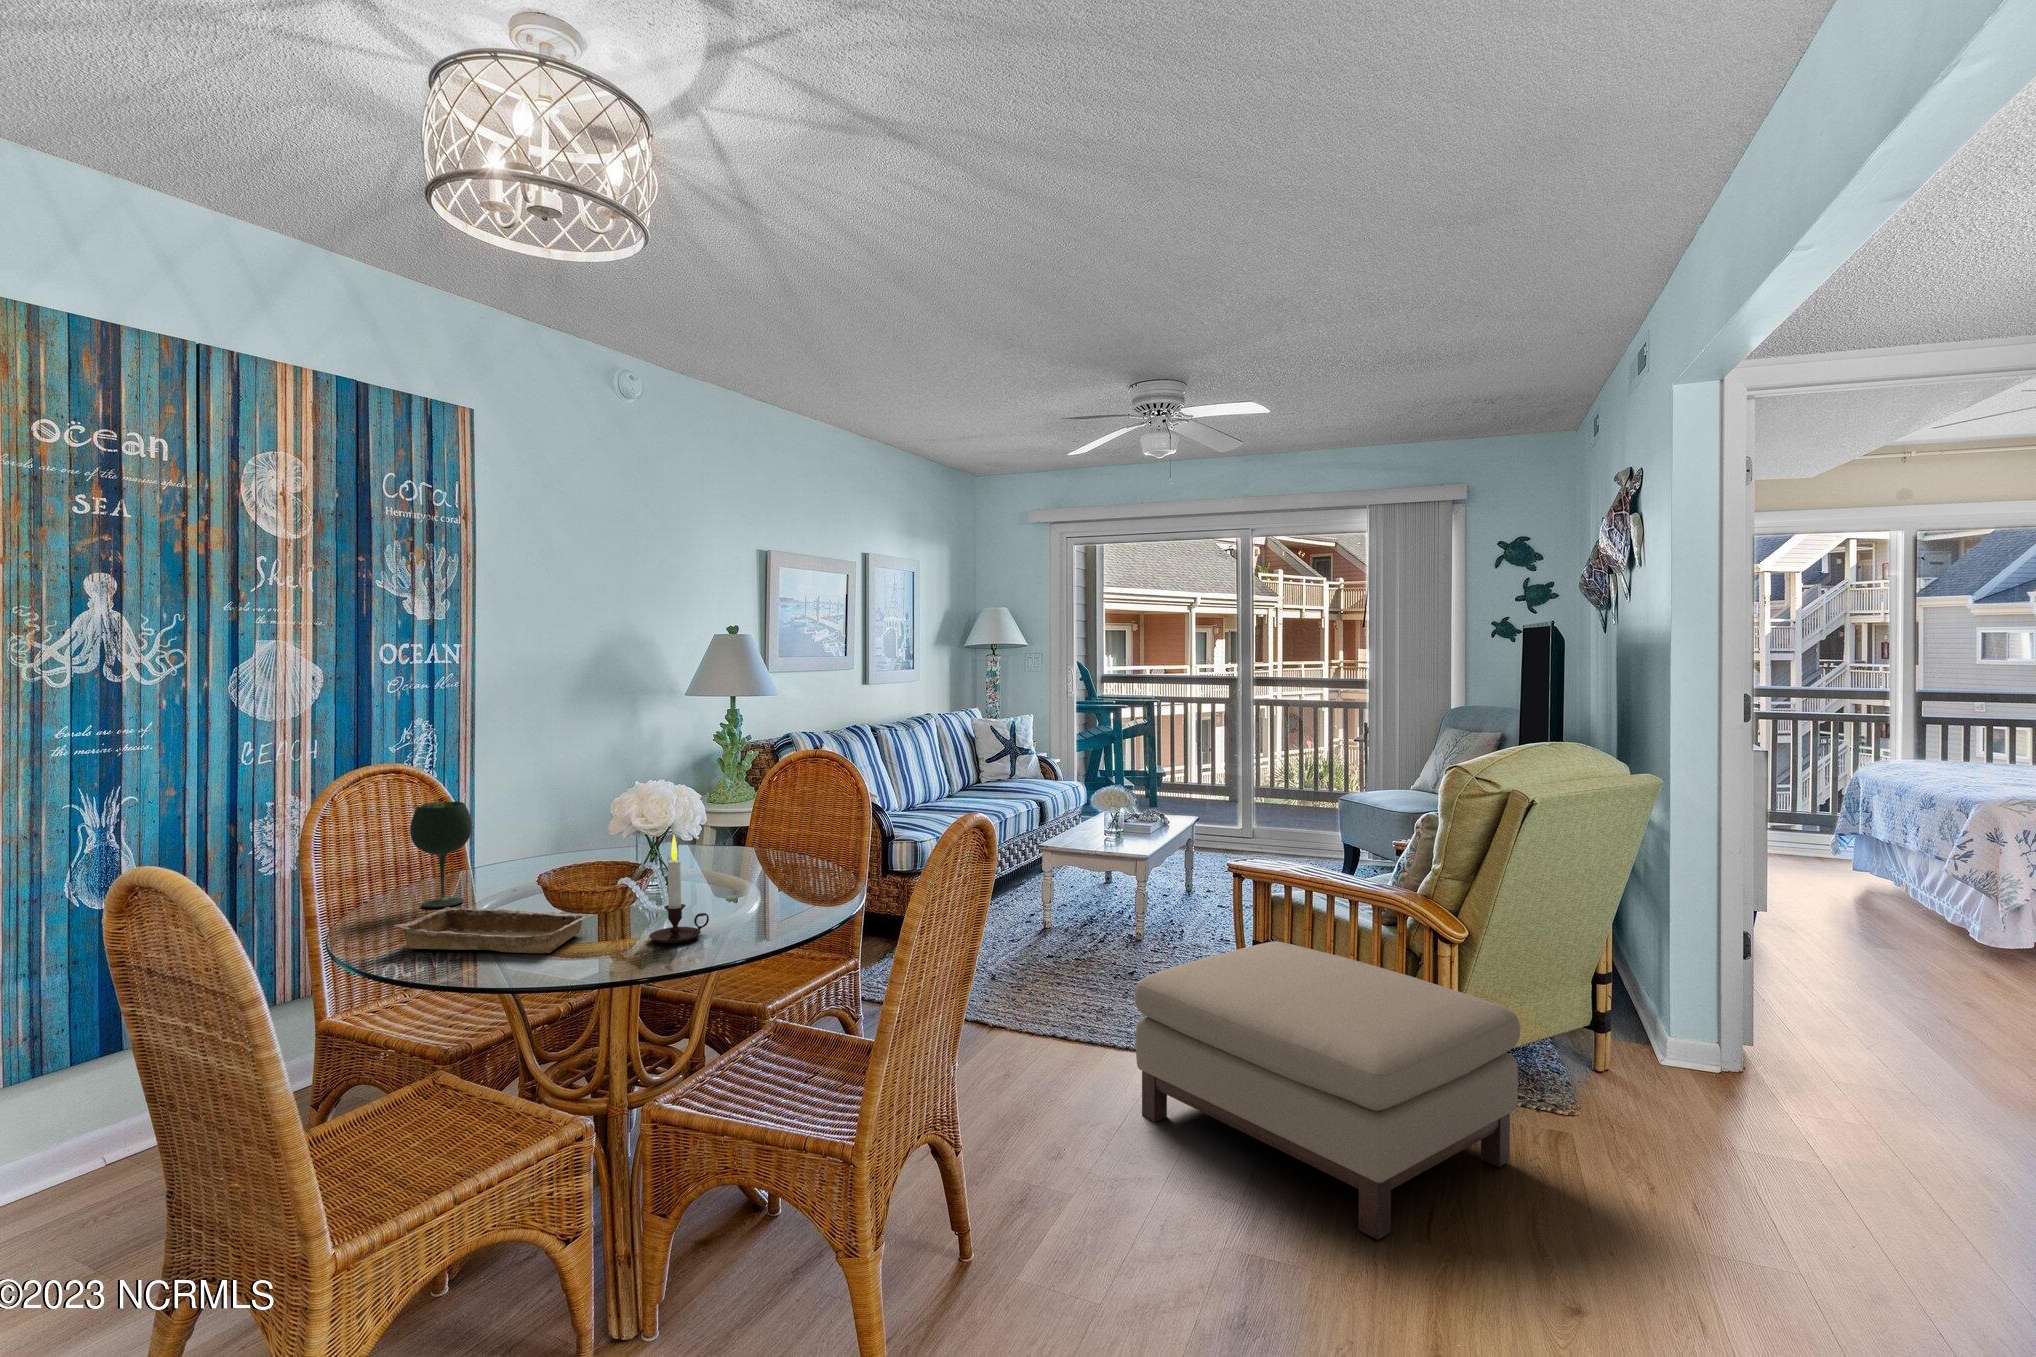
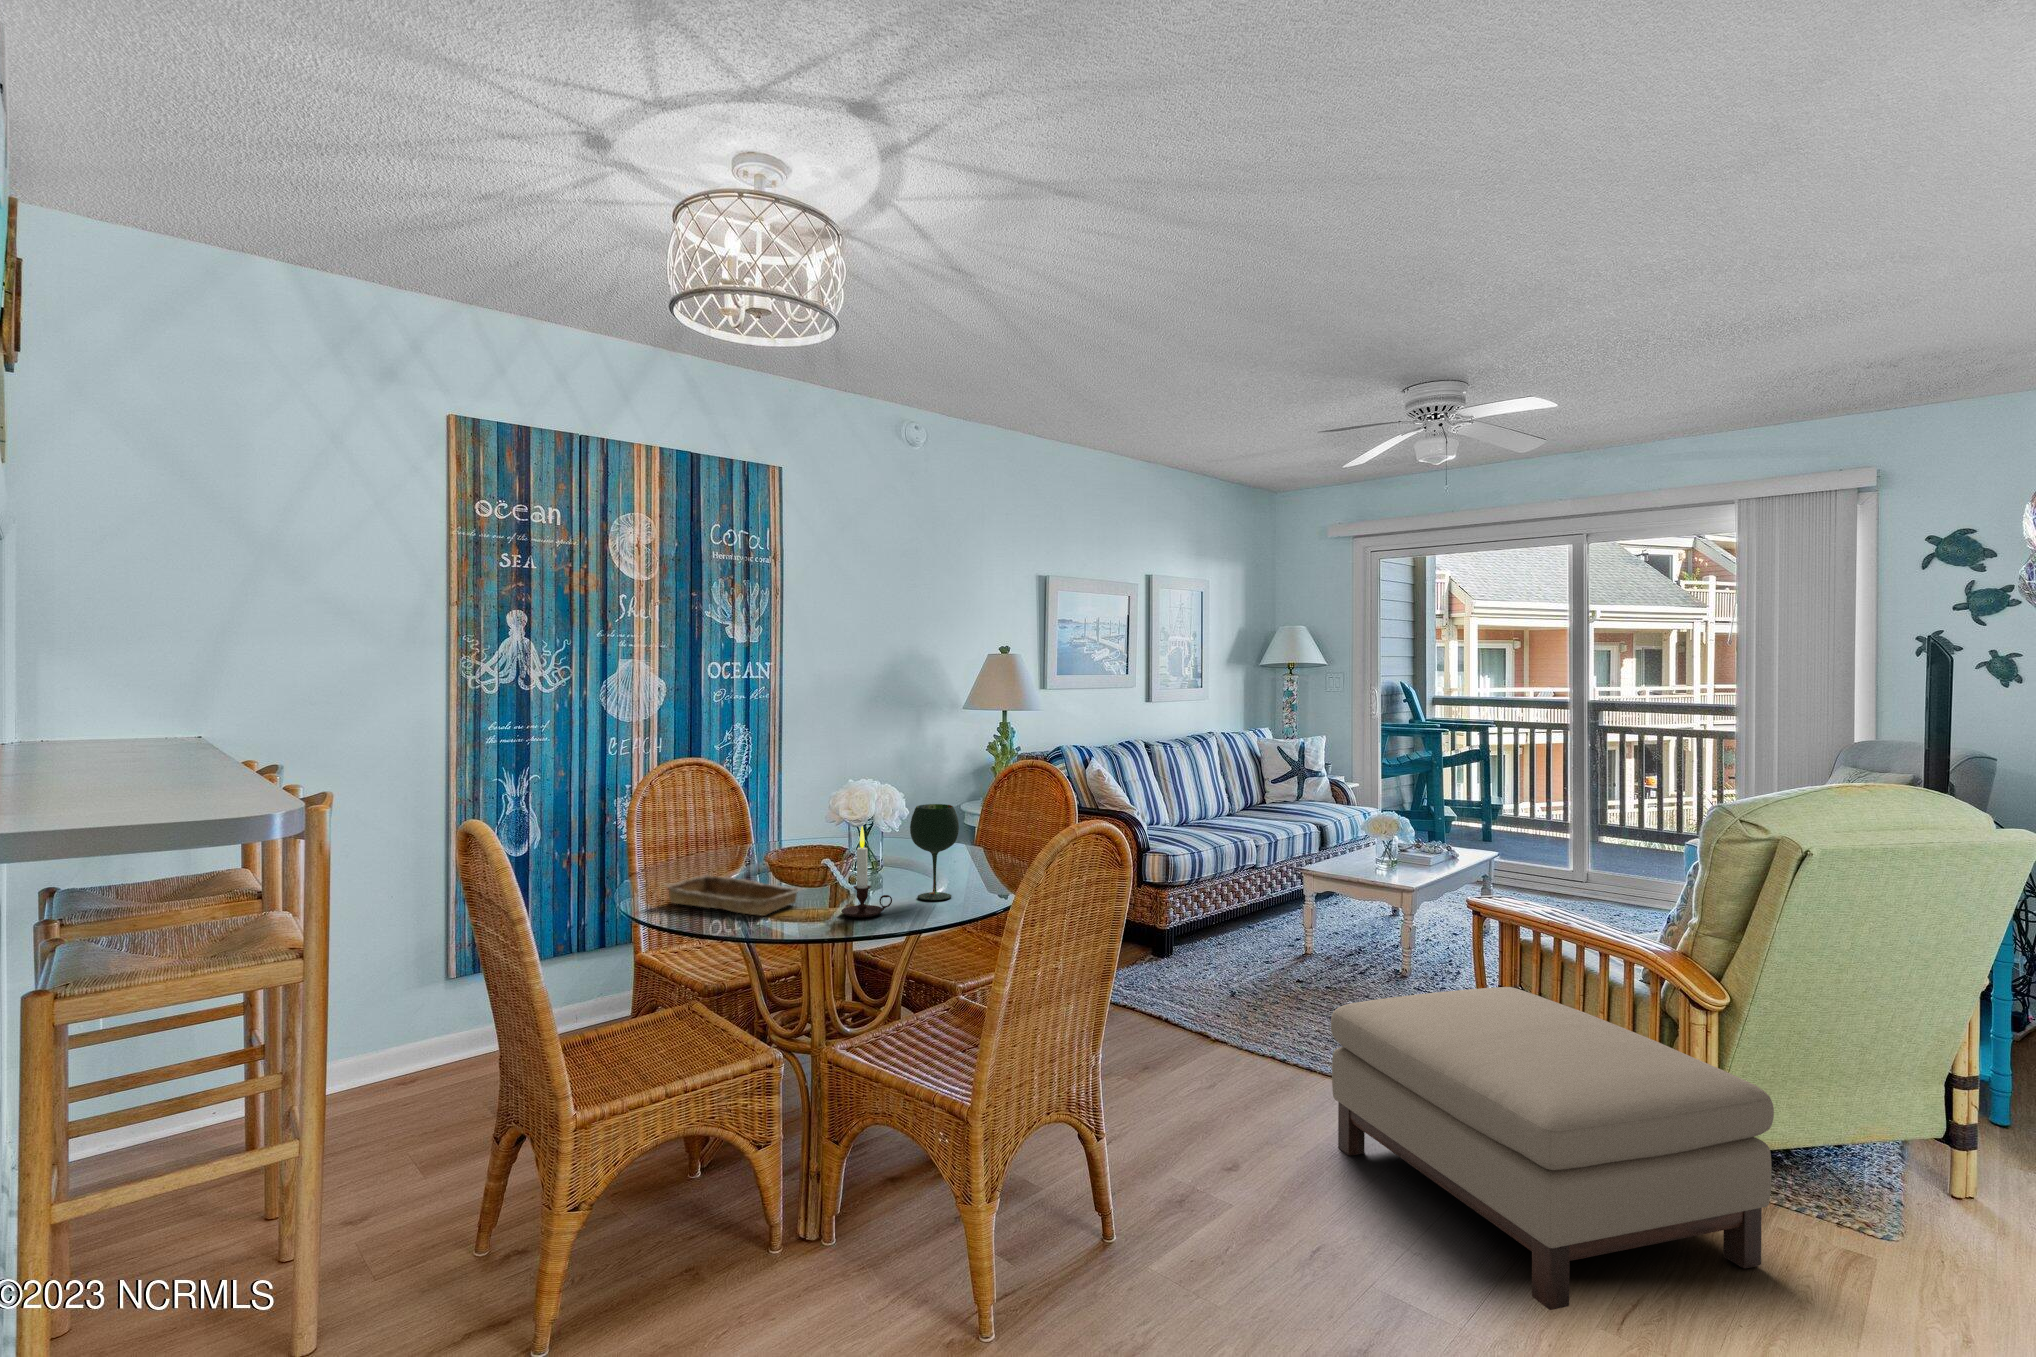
wine glass: present [410,802,472,908] -> present [910,804,959,900]

